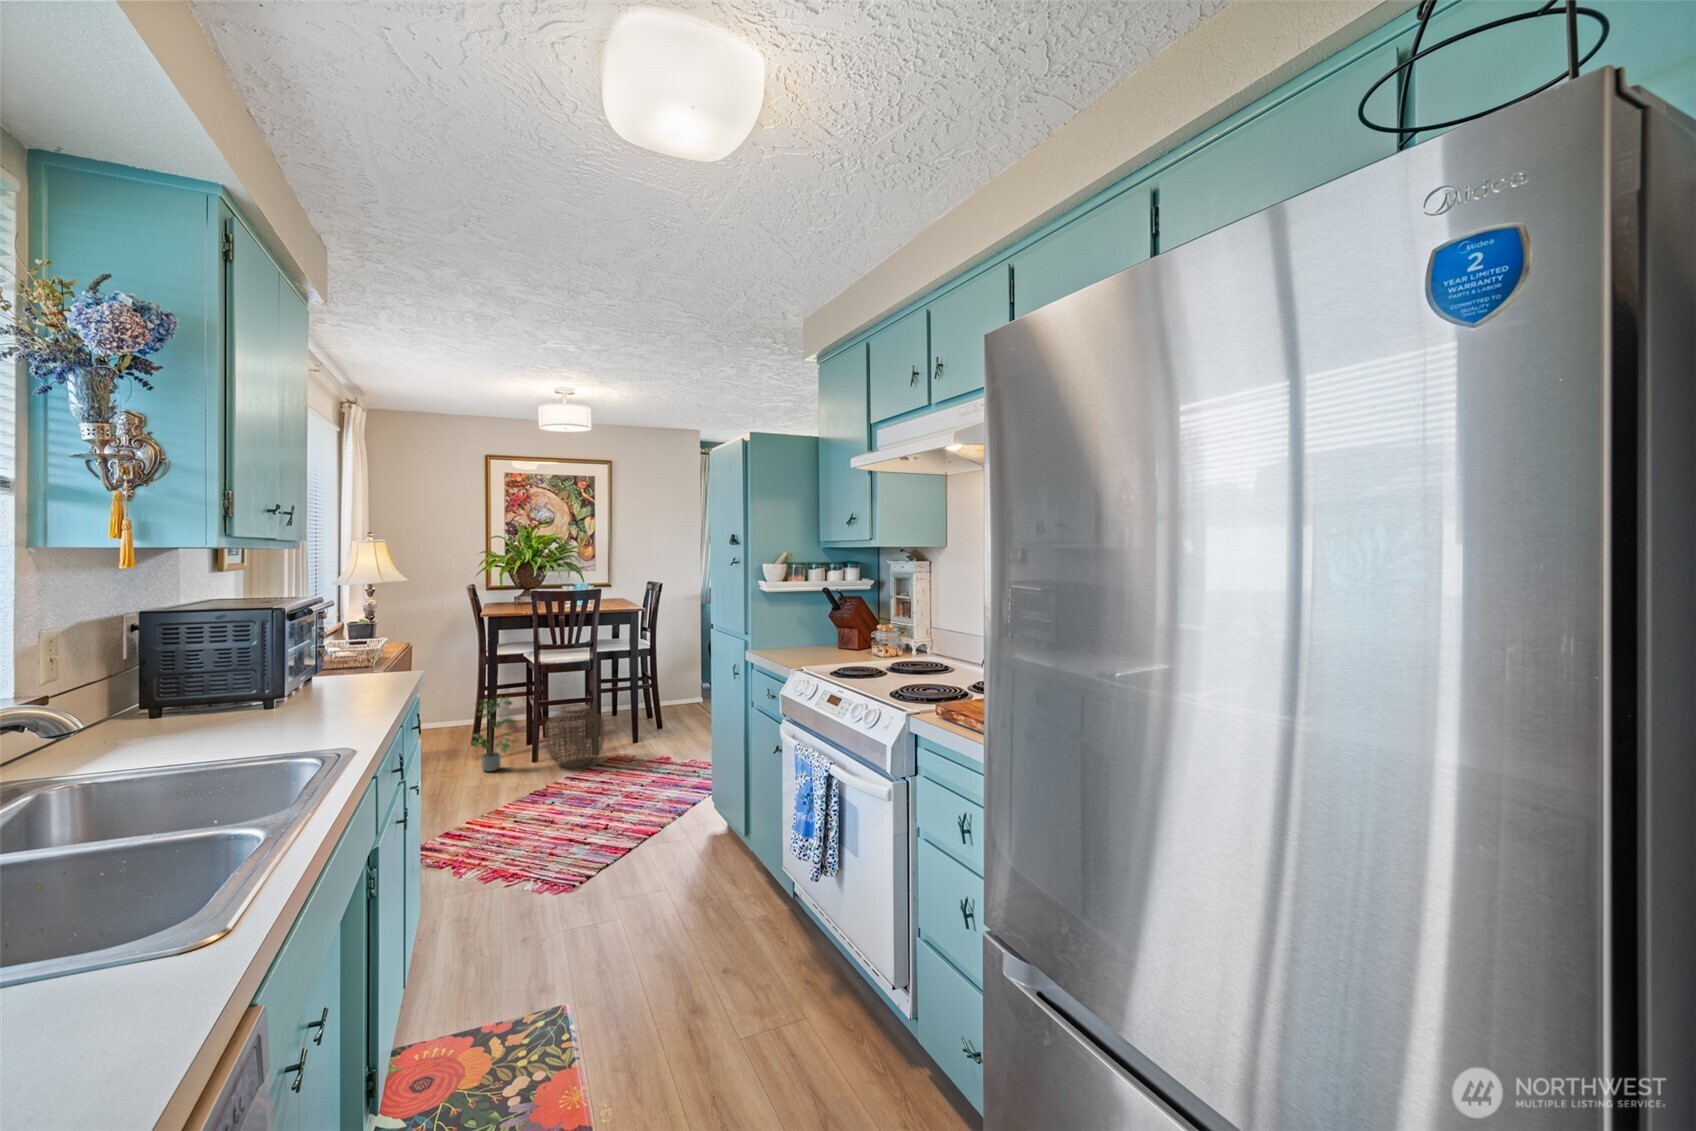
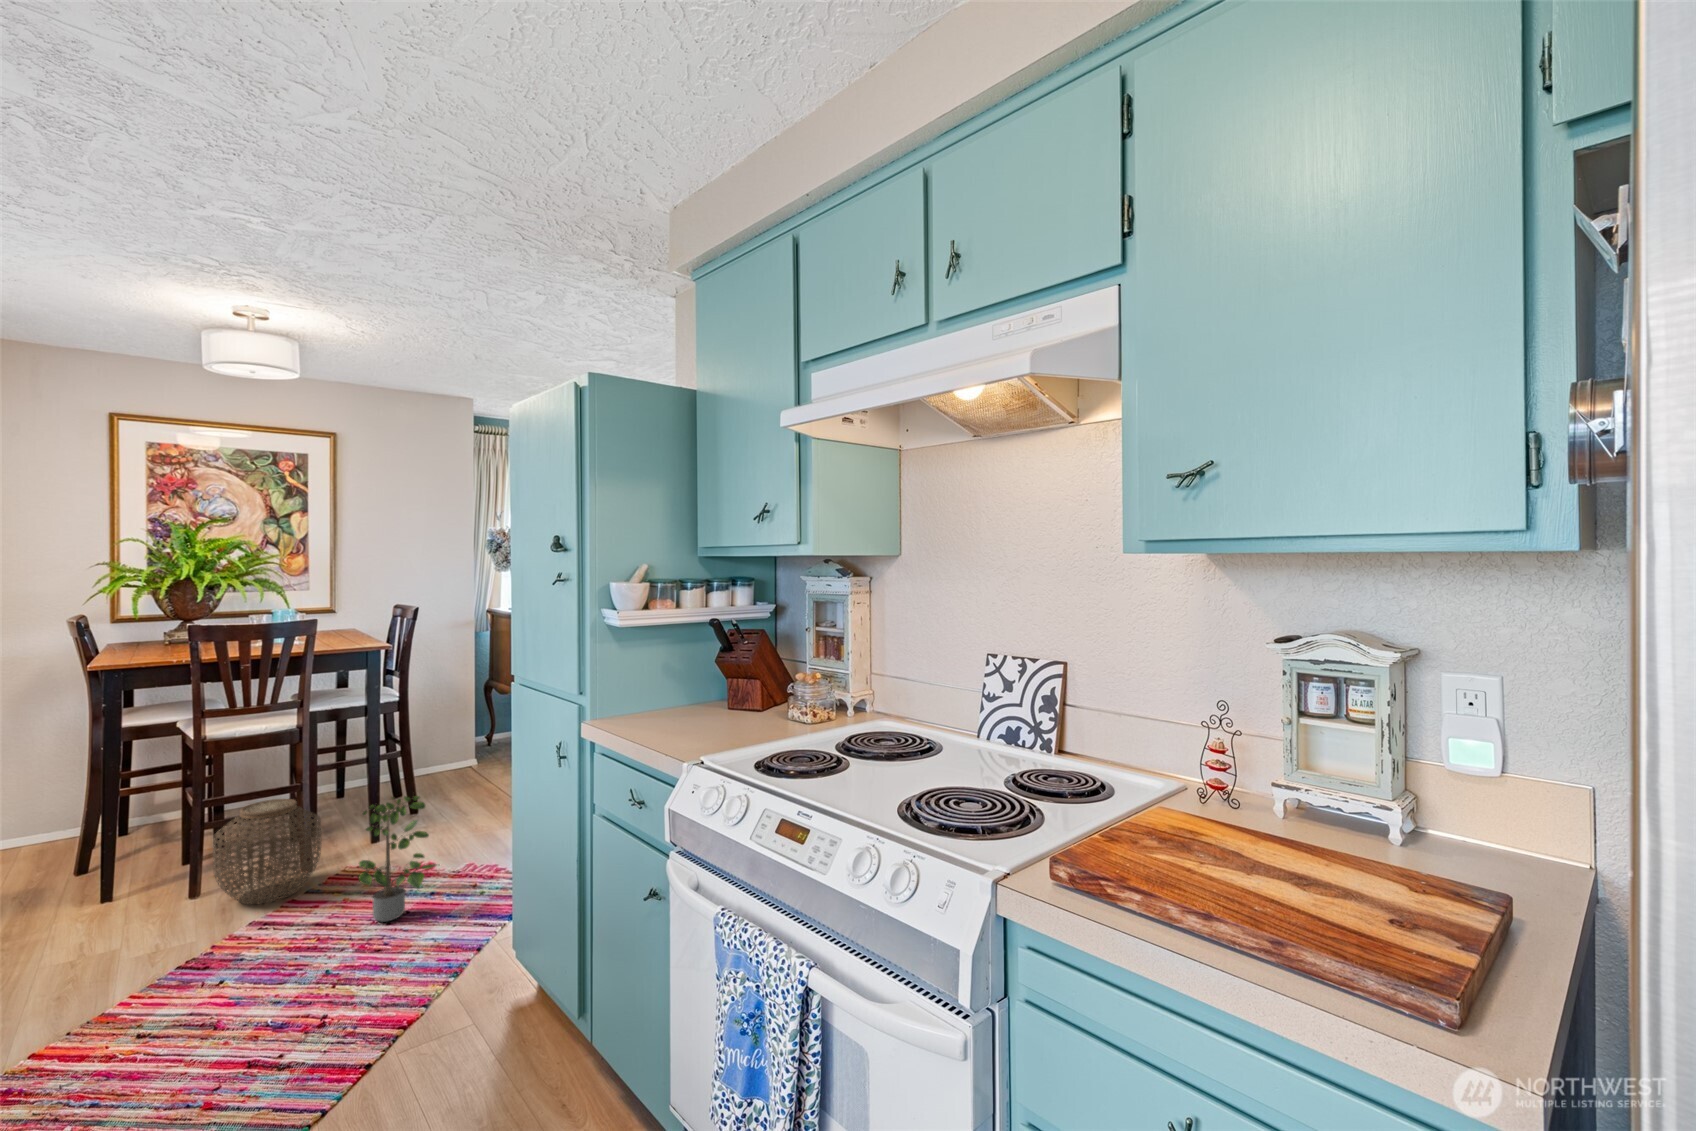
potted plant: present [472,697,516,772] -> present [359,796,437,922]

